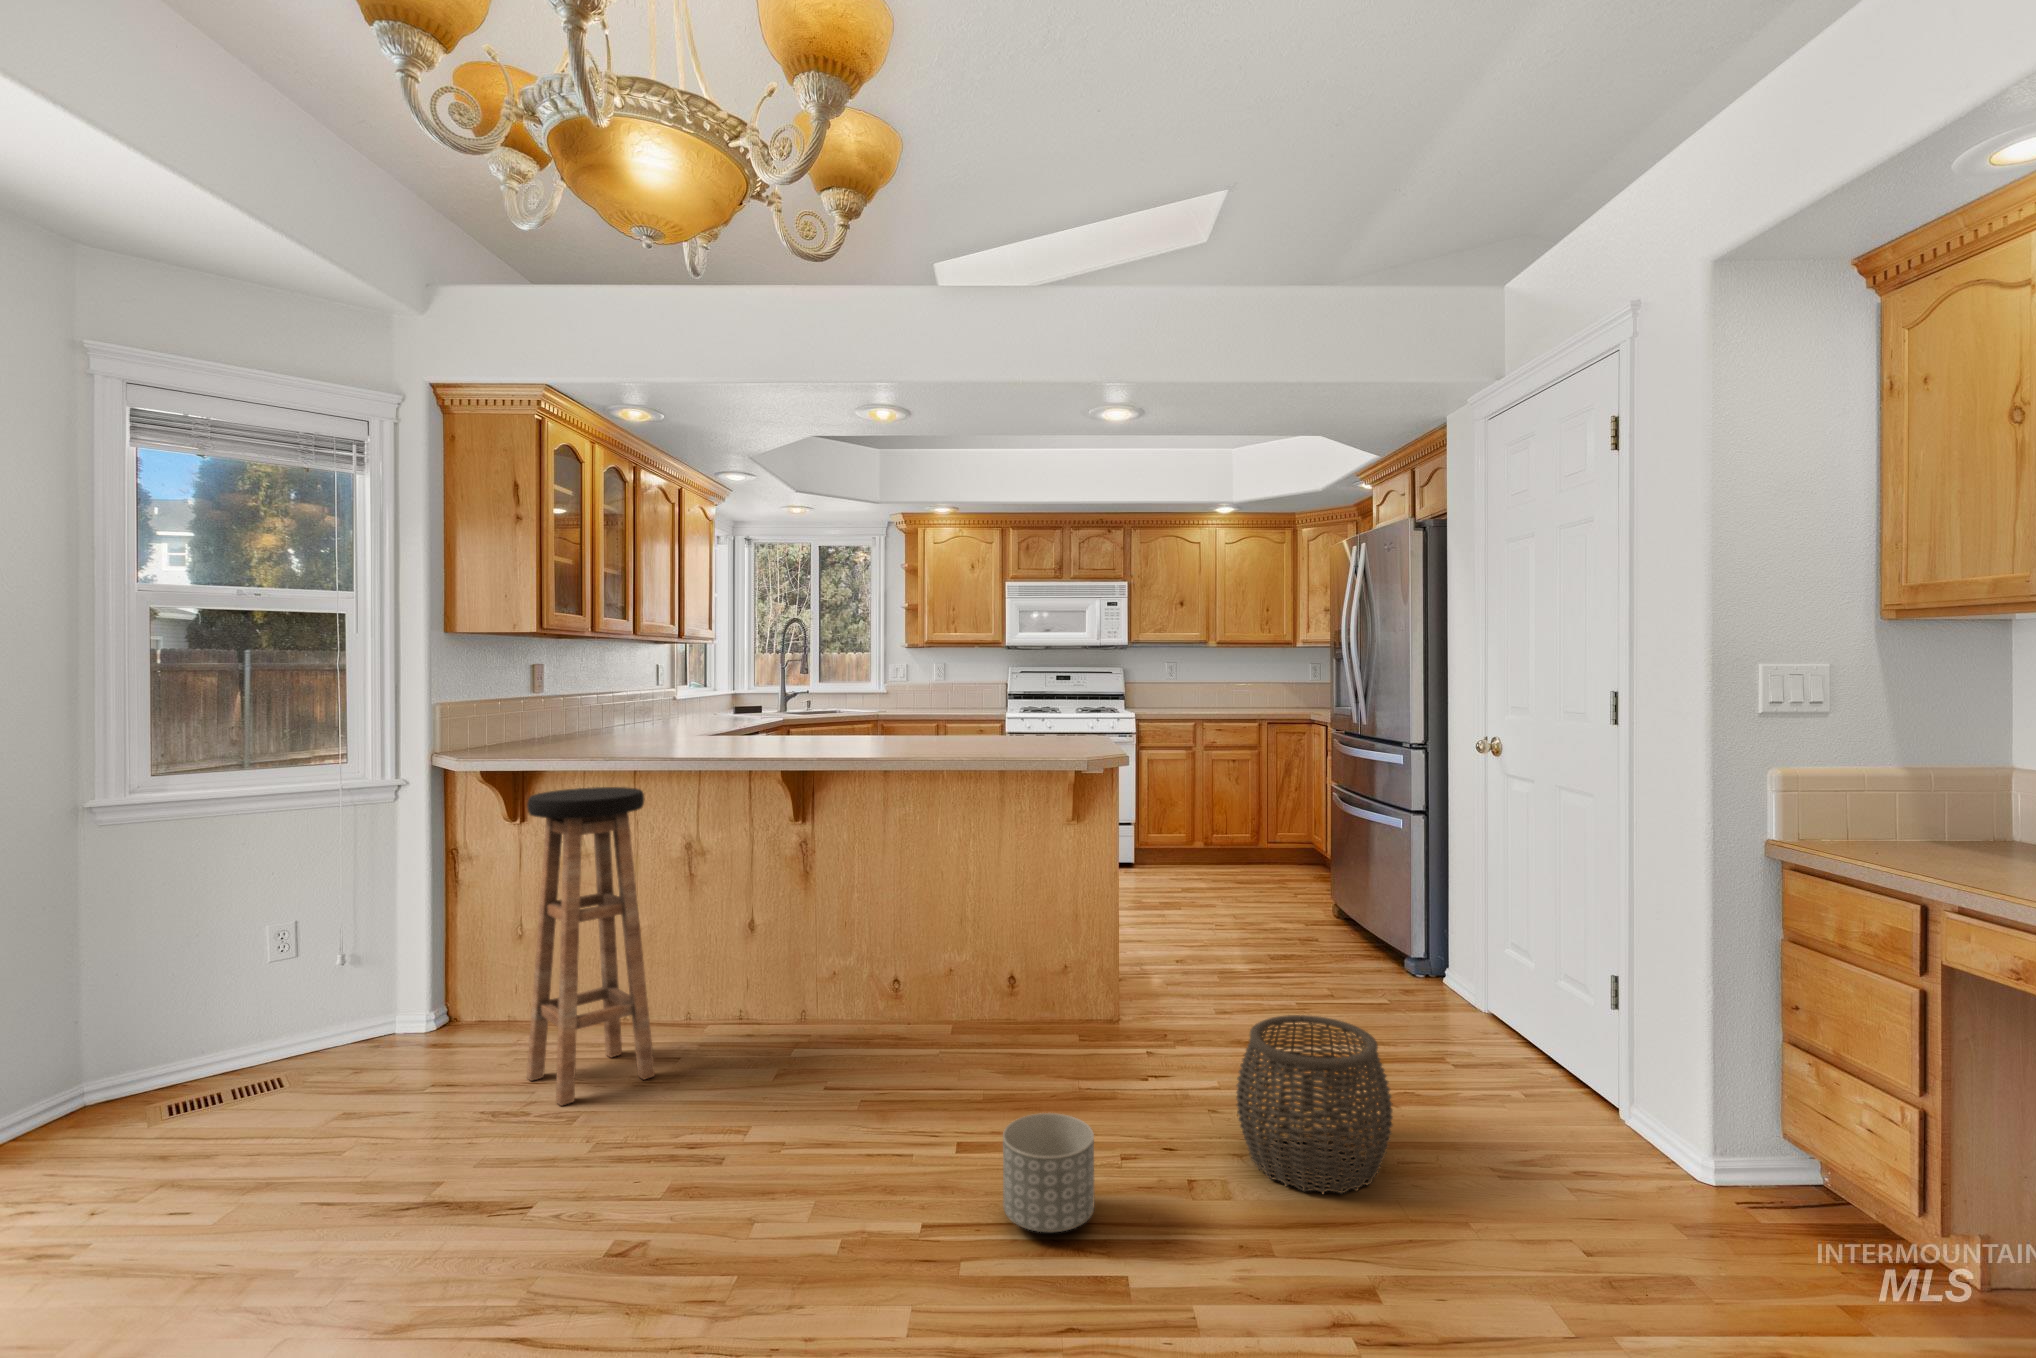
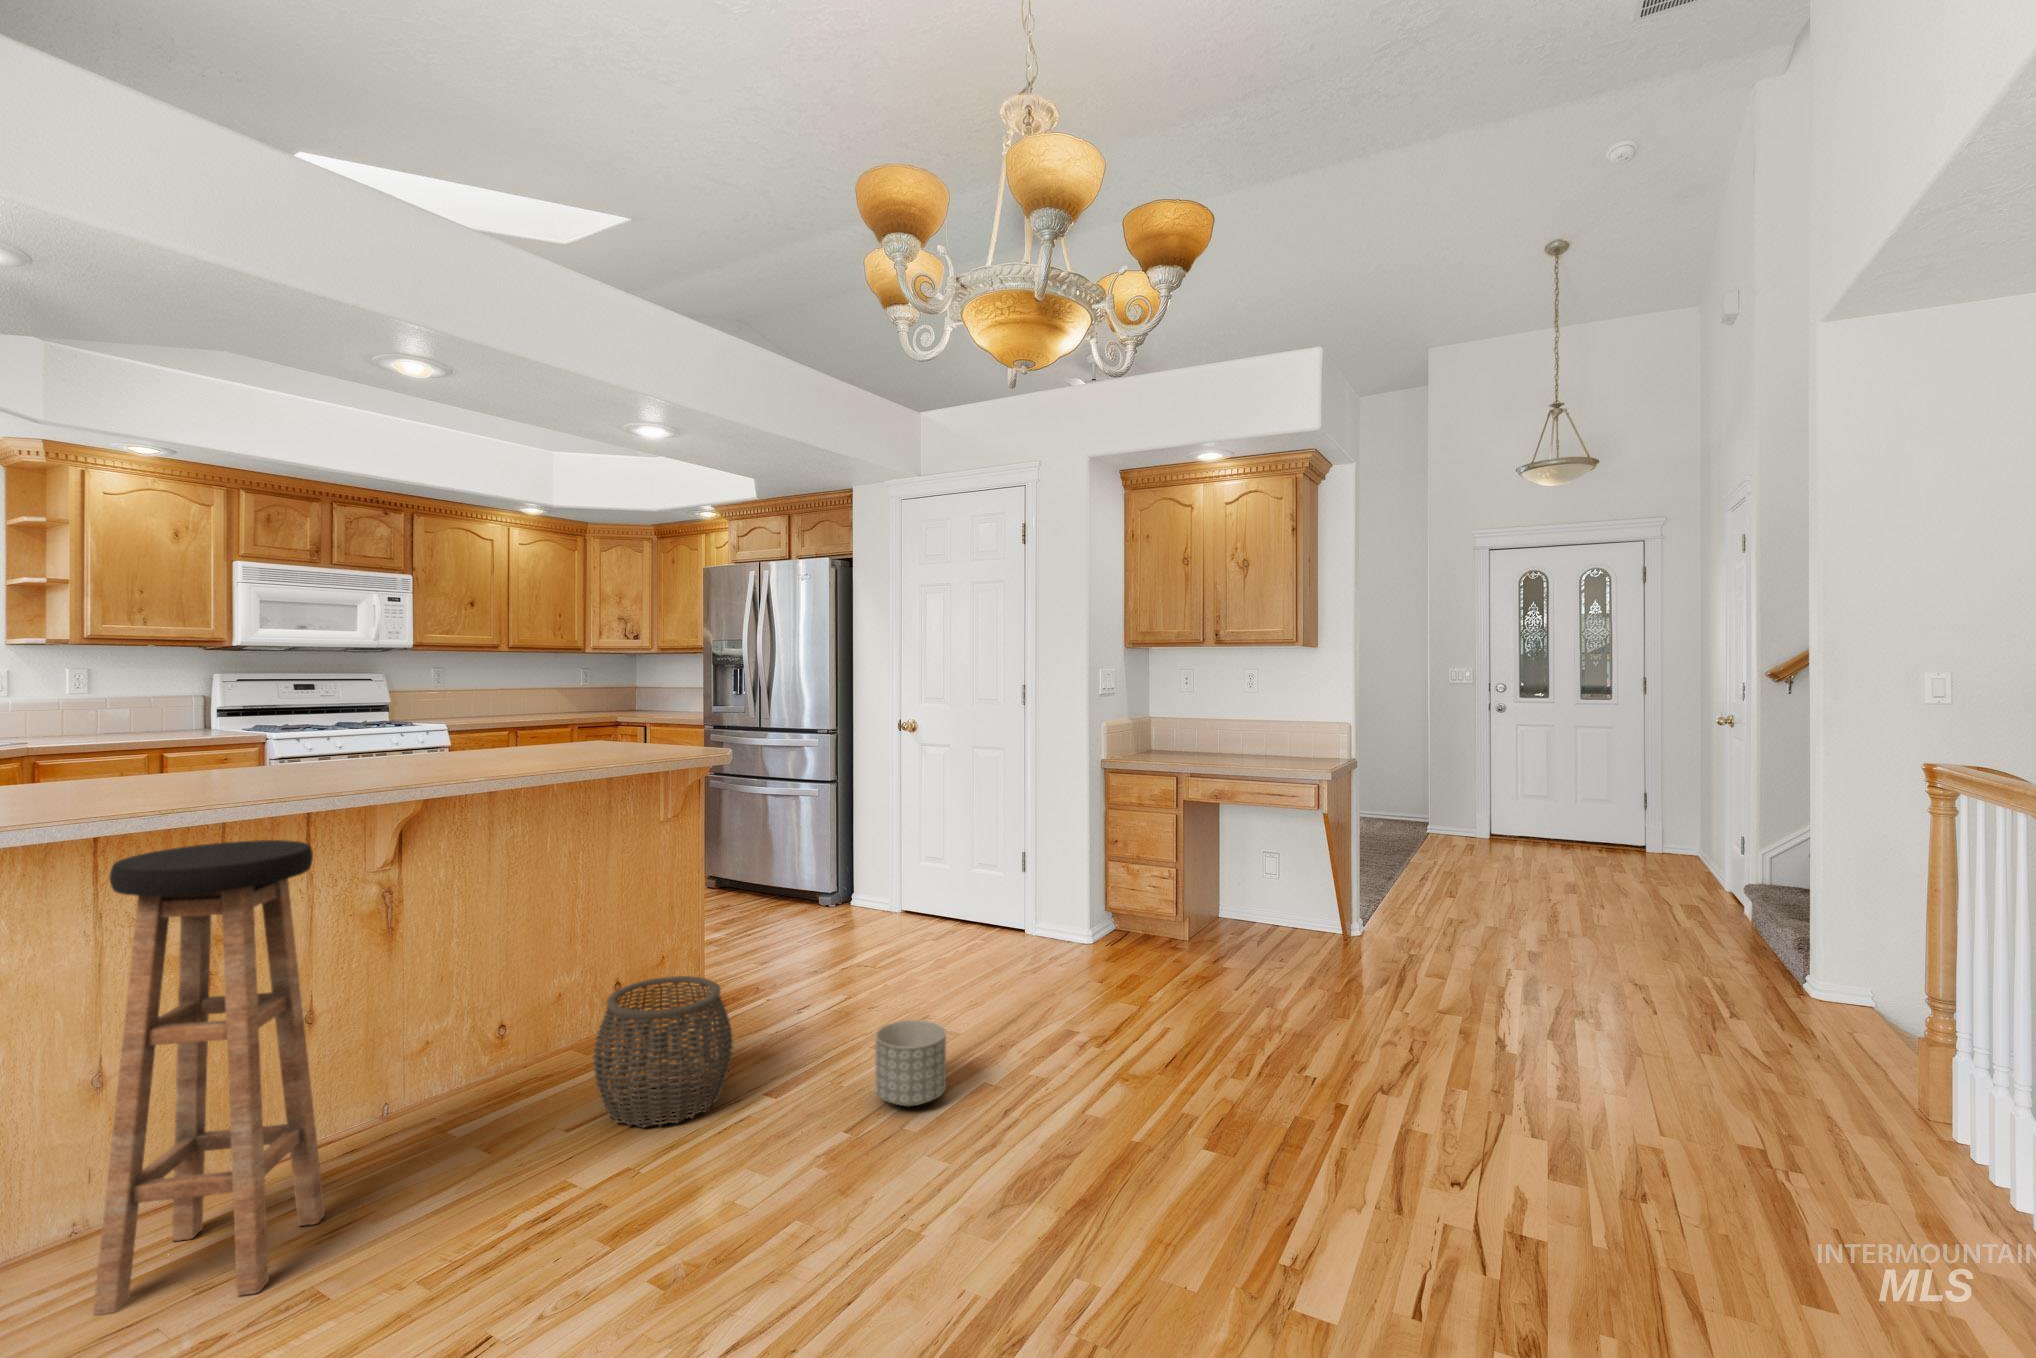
woven basket: present [1236,1015,1393,1194] -> present [593,976,733,1128]

